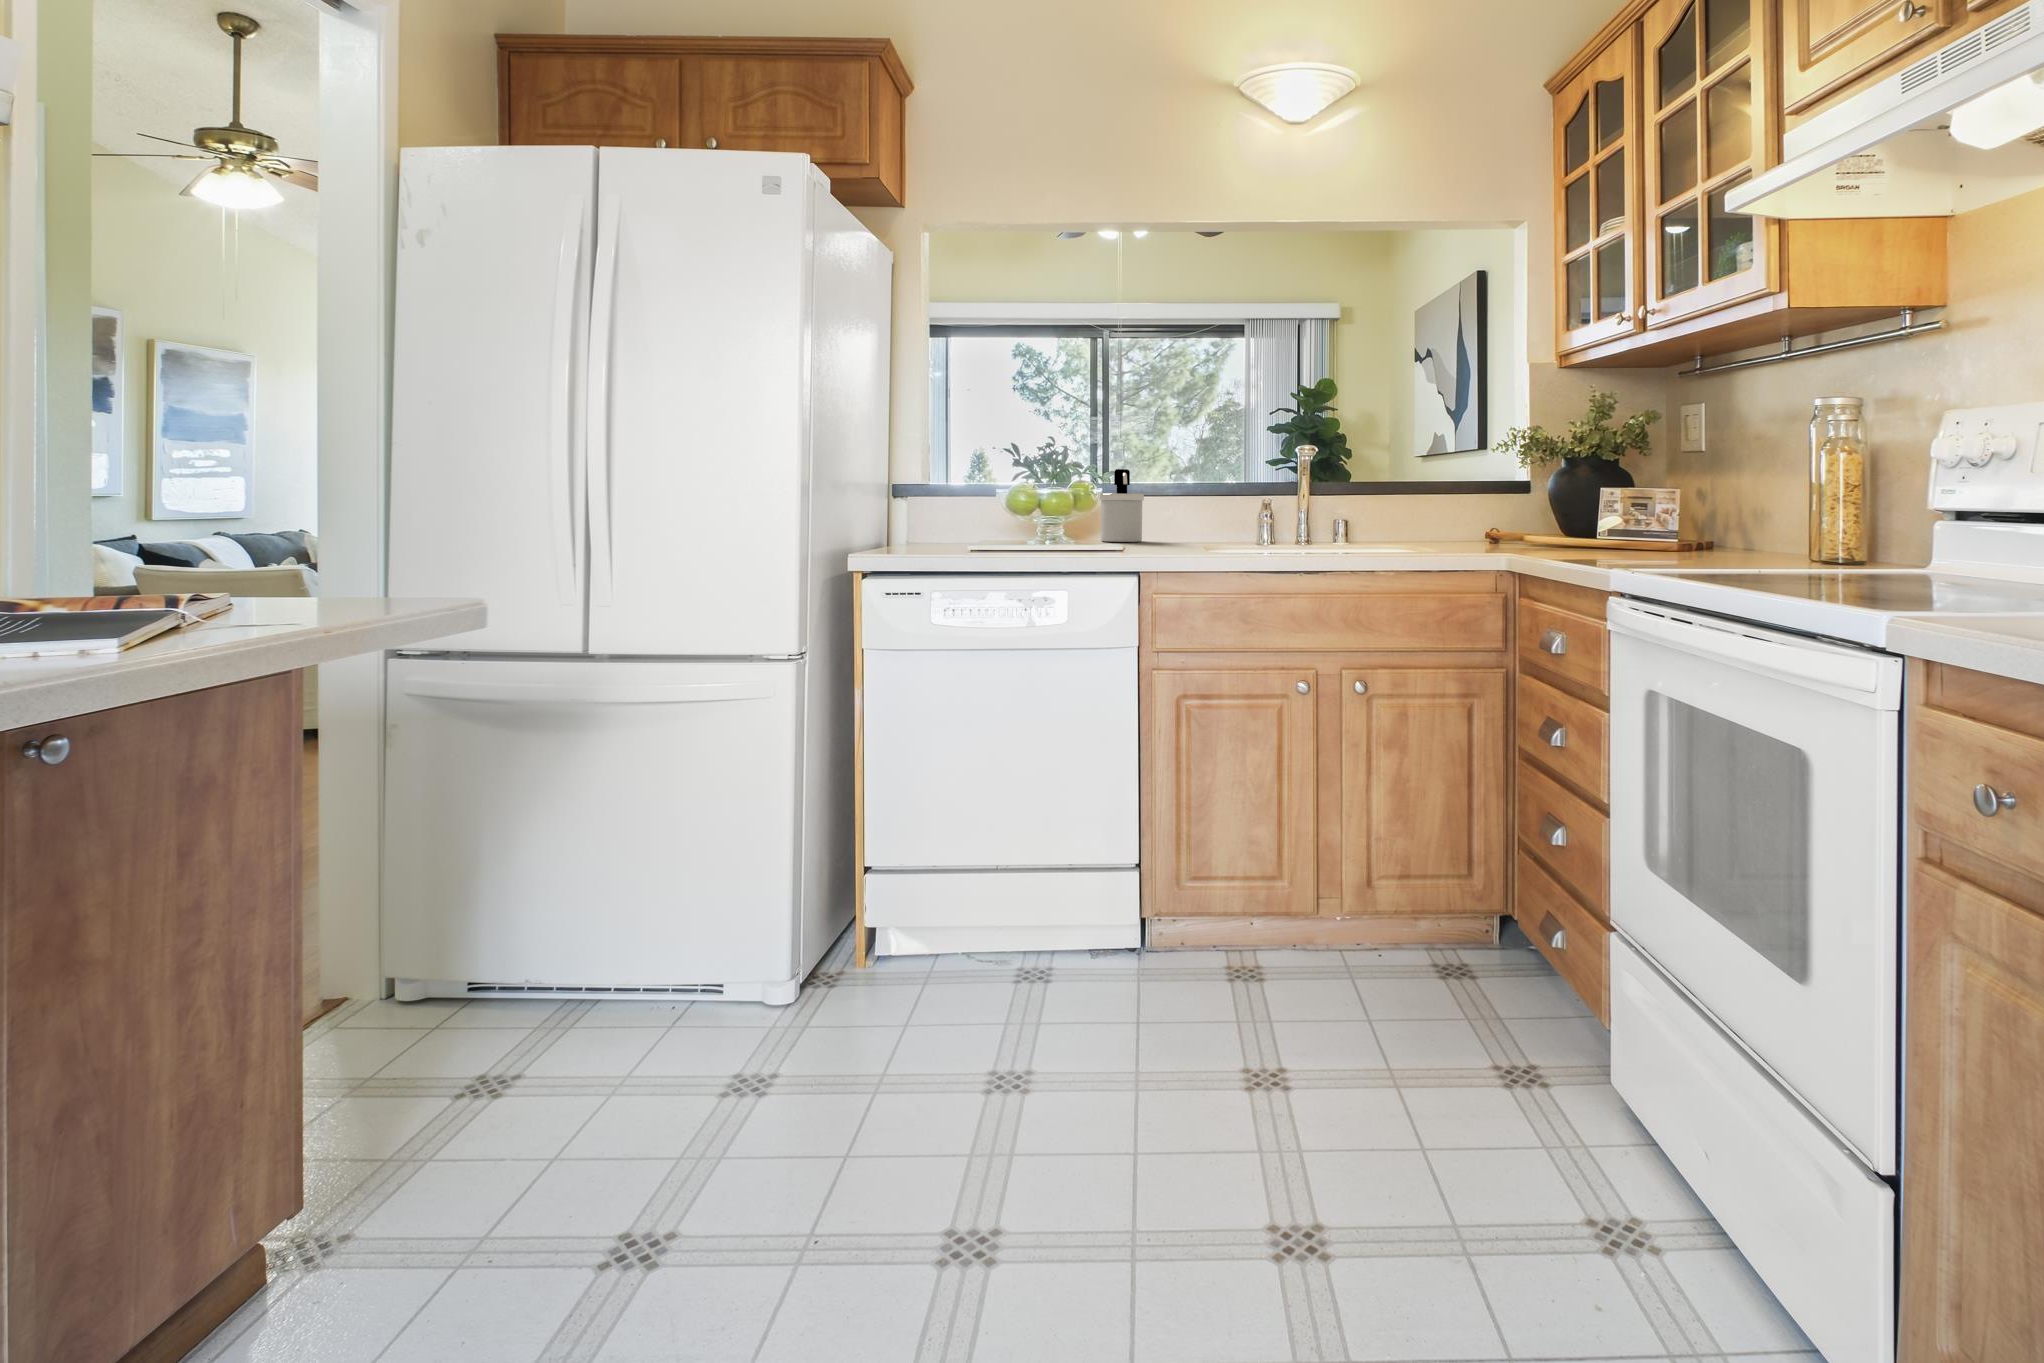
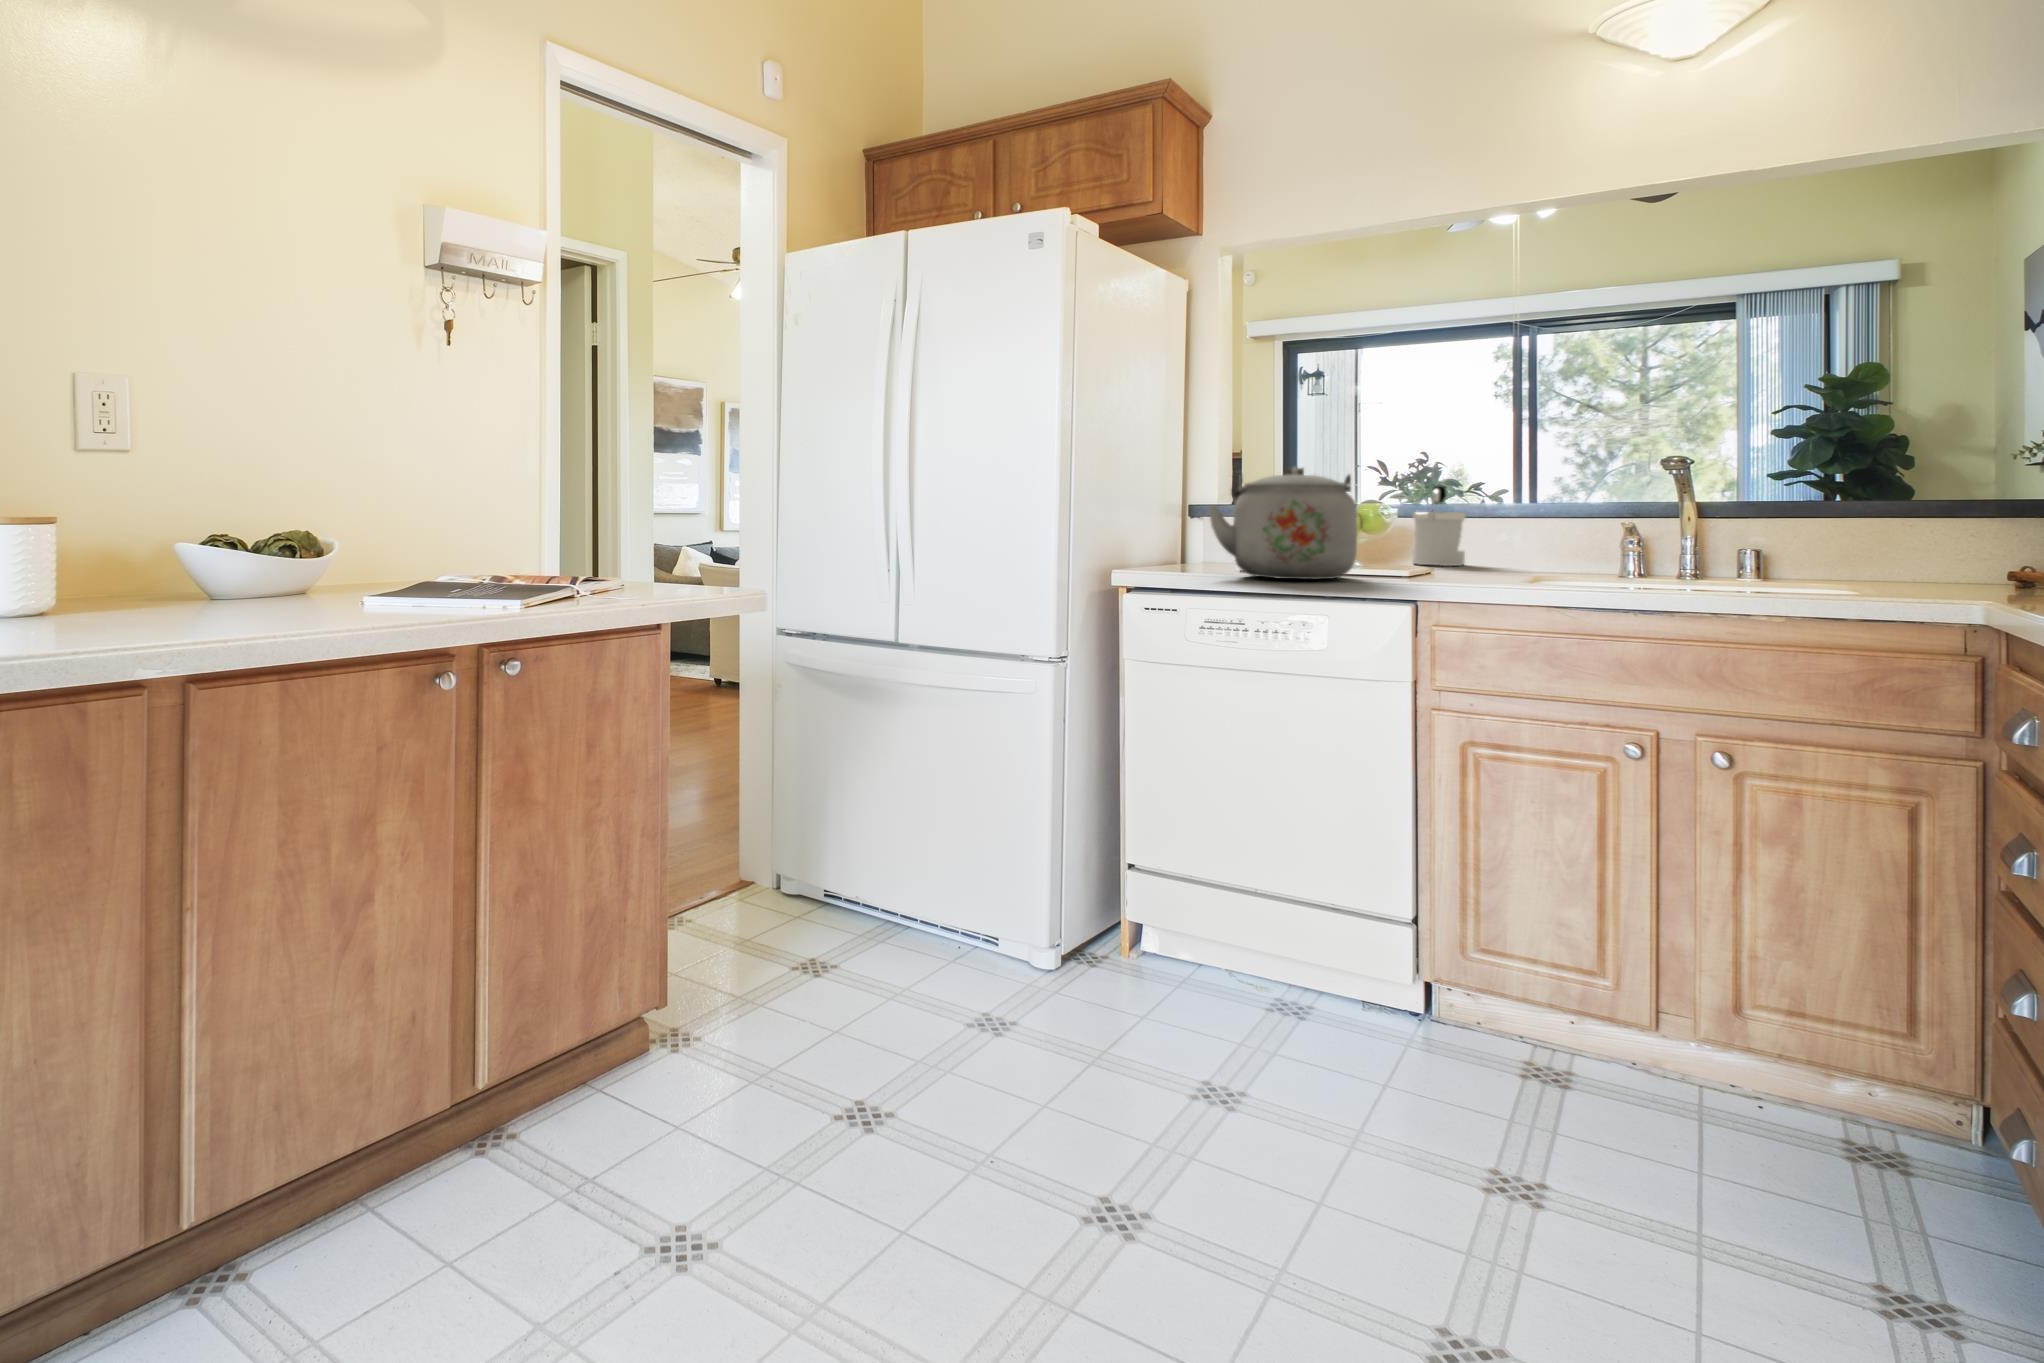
kettle: none [948,448,1083,557] -> present [1207,467,1358,580]

